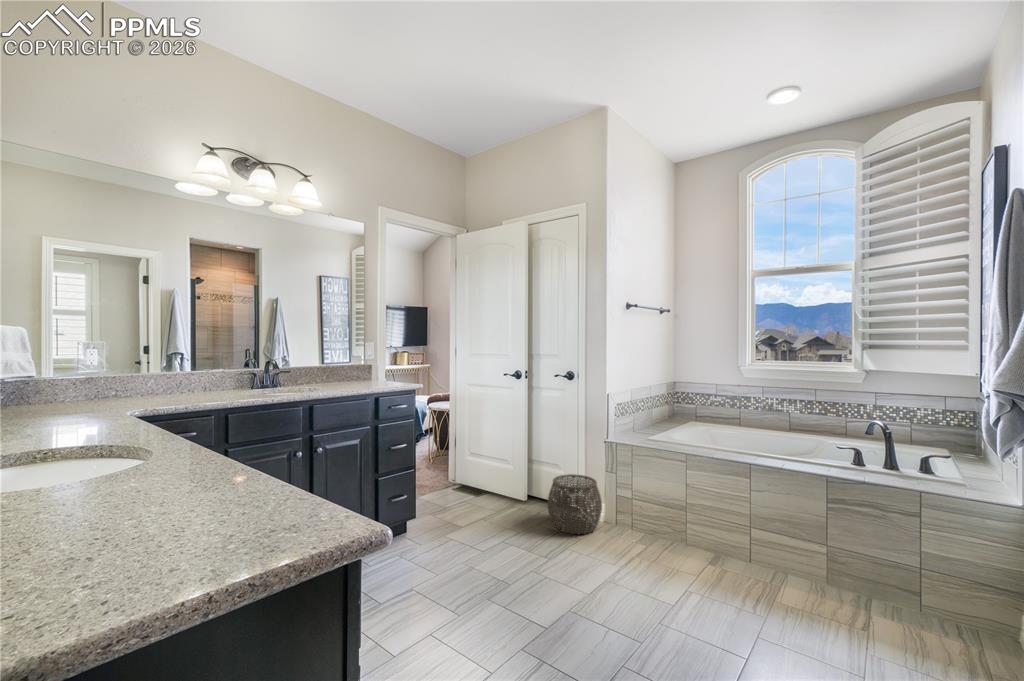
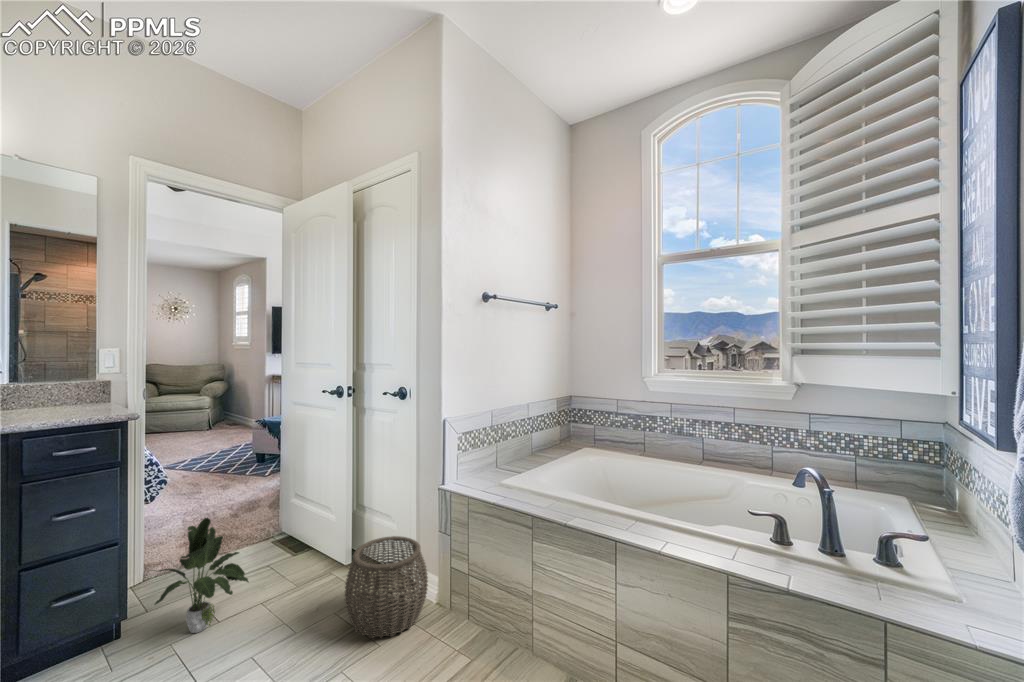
potted plant: none [433,455,480,529] -> present [153,518,249,633]

